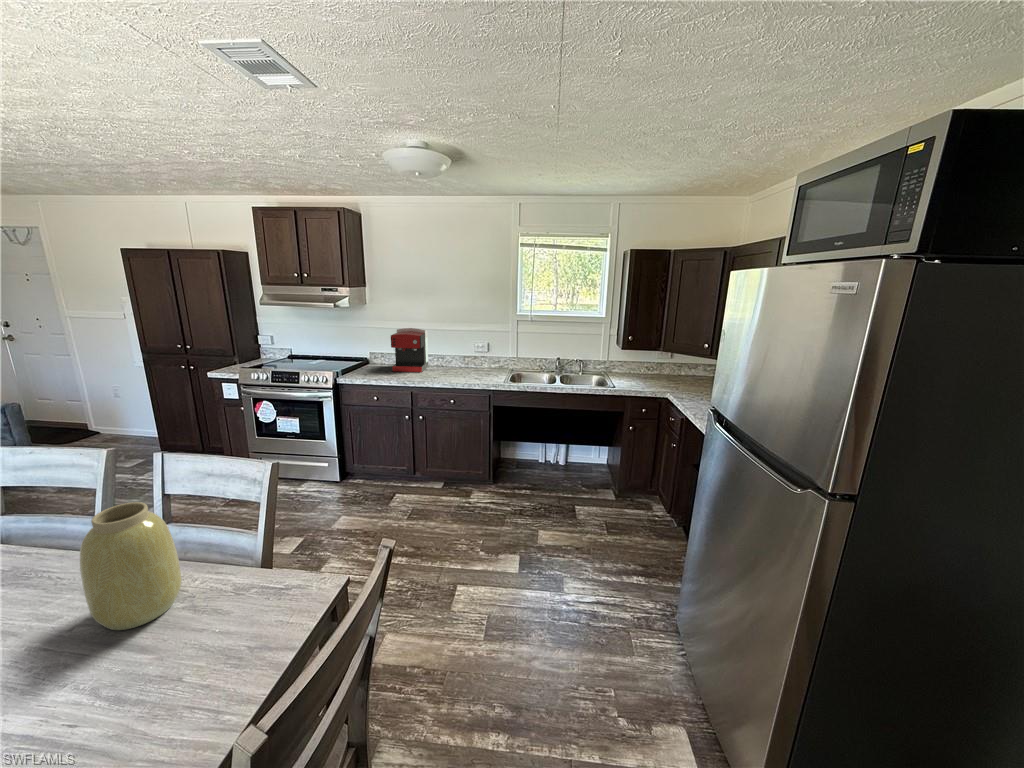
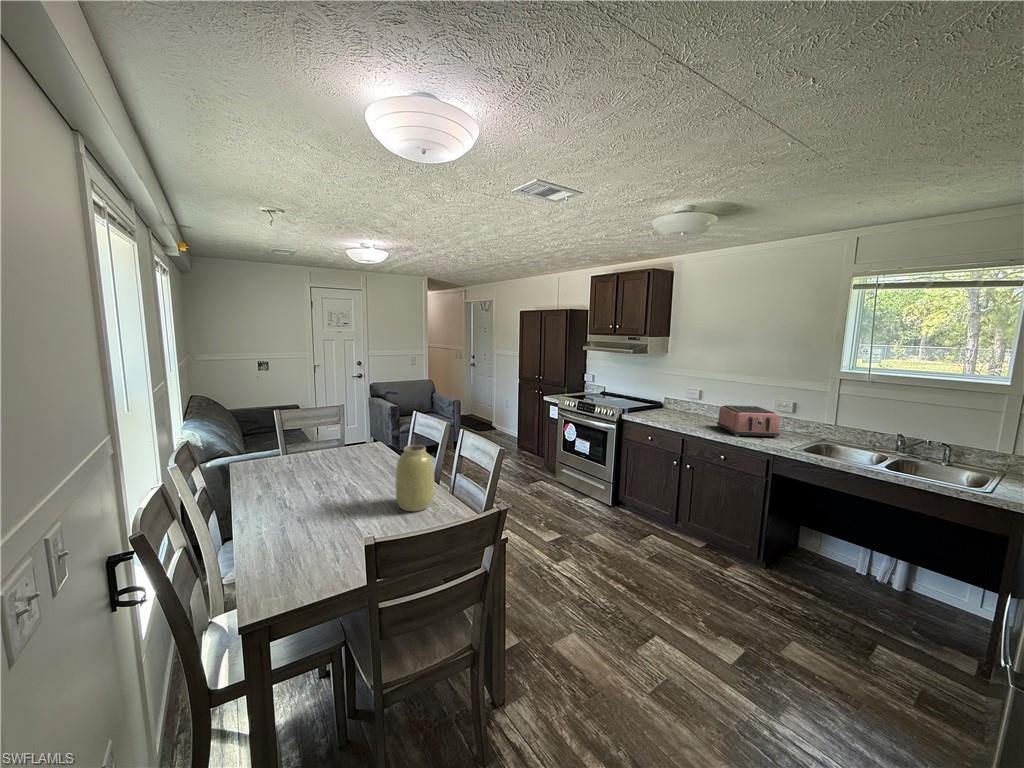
coffee maker: present [391,328,428,372] -> none [677,377,722,423]
toaster: none [435,350,487,380] -> present [717,405,780,438]

